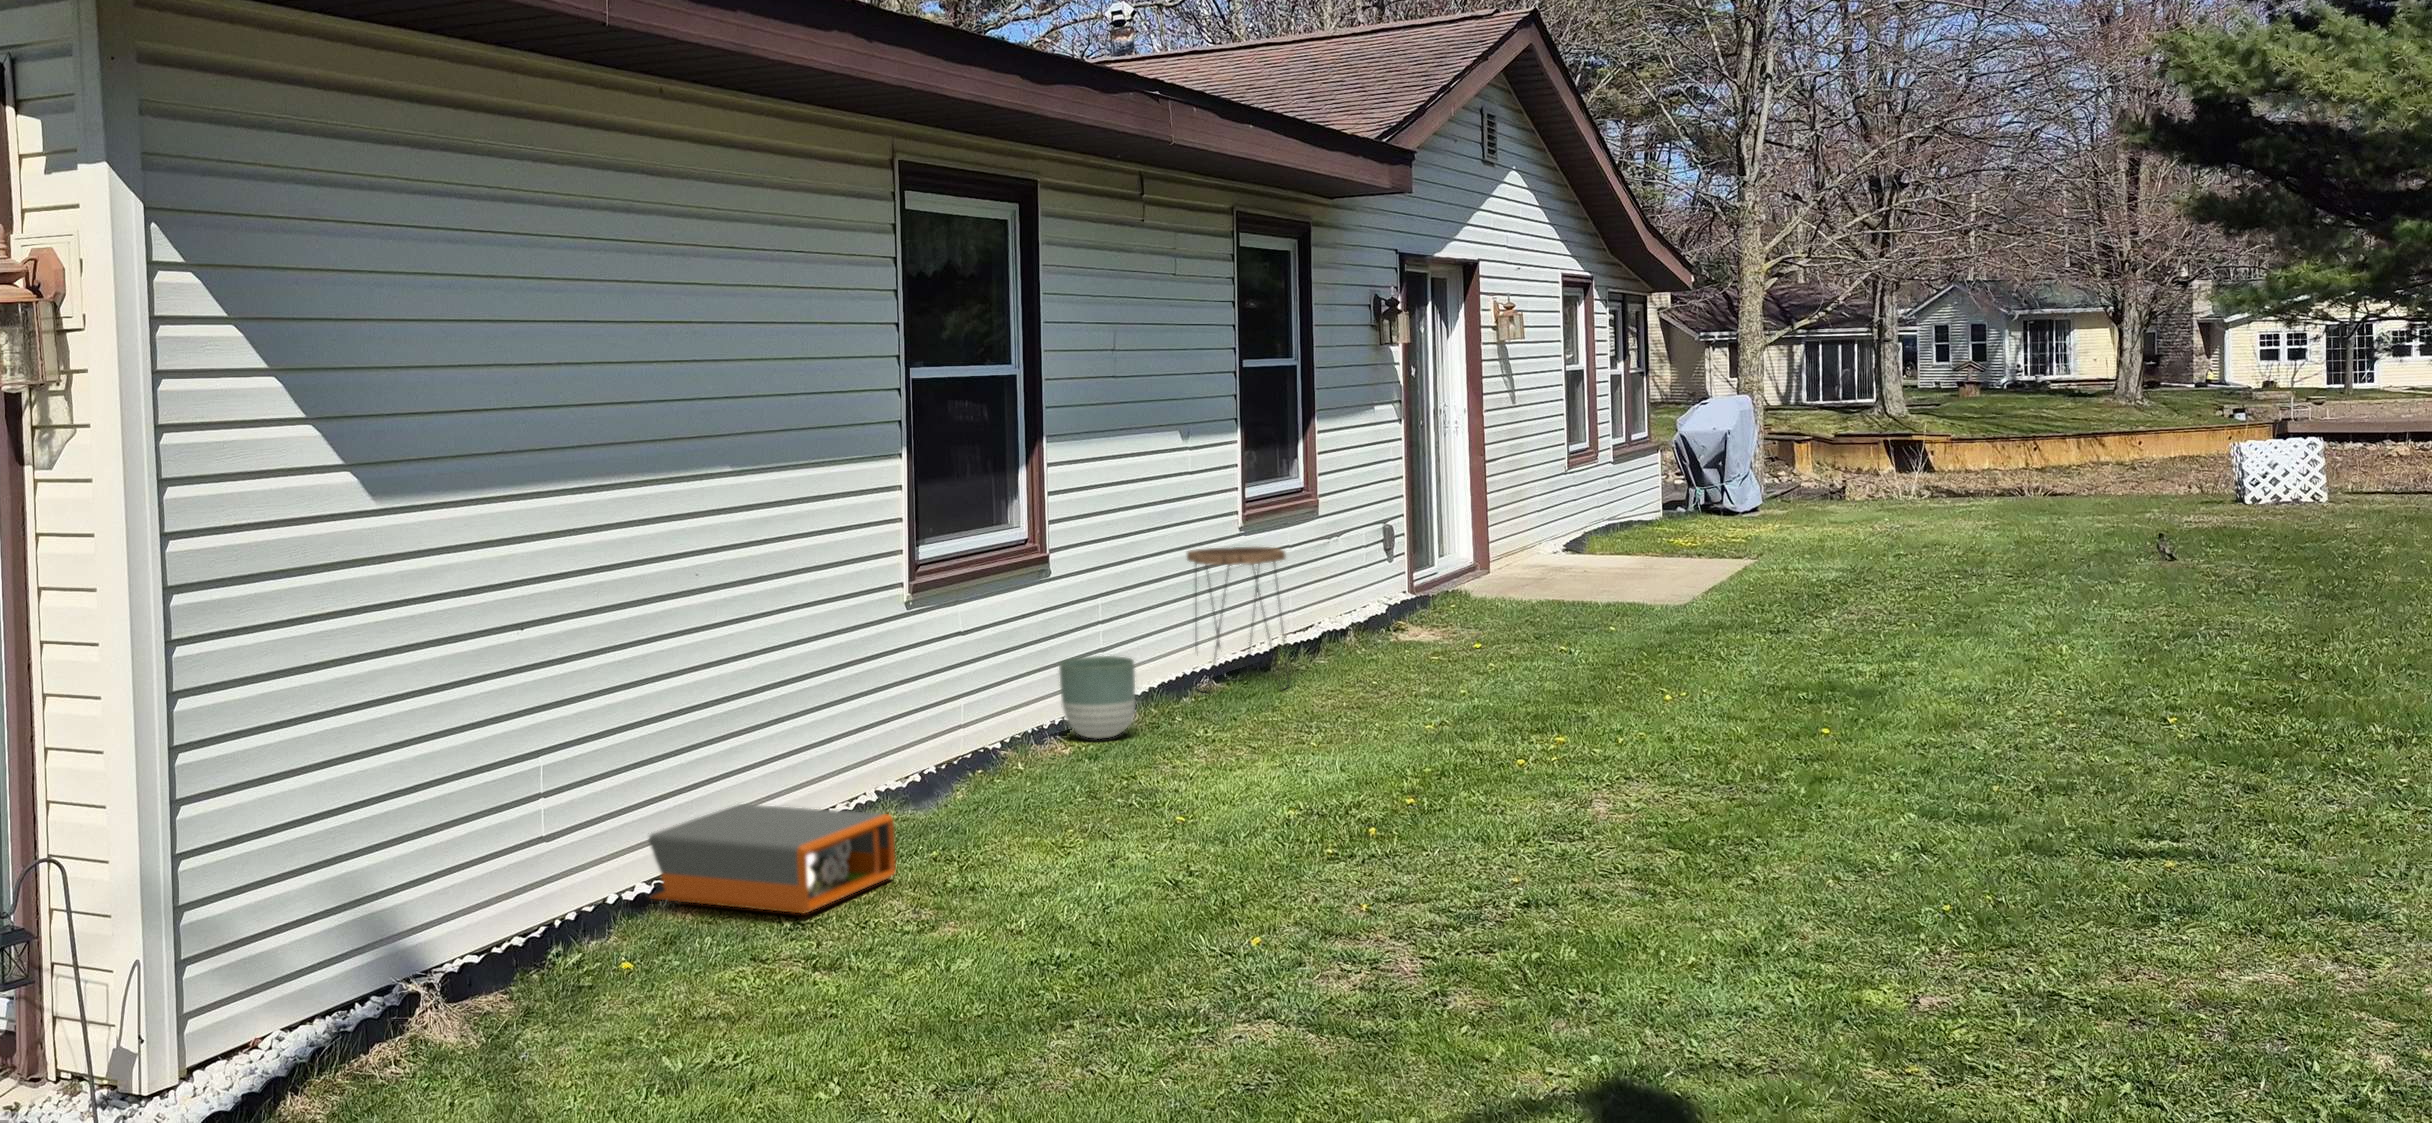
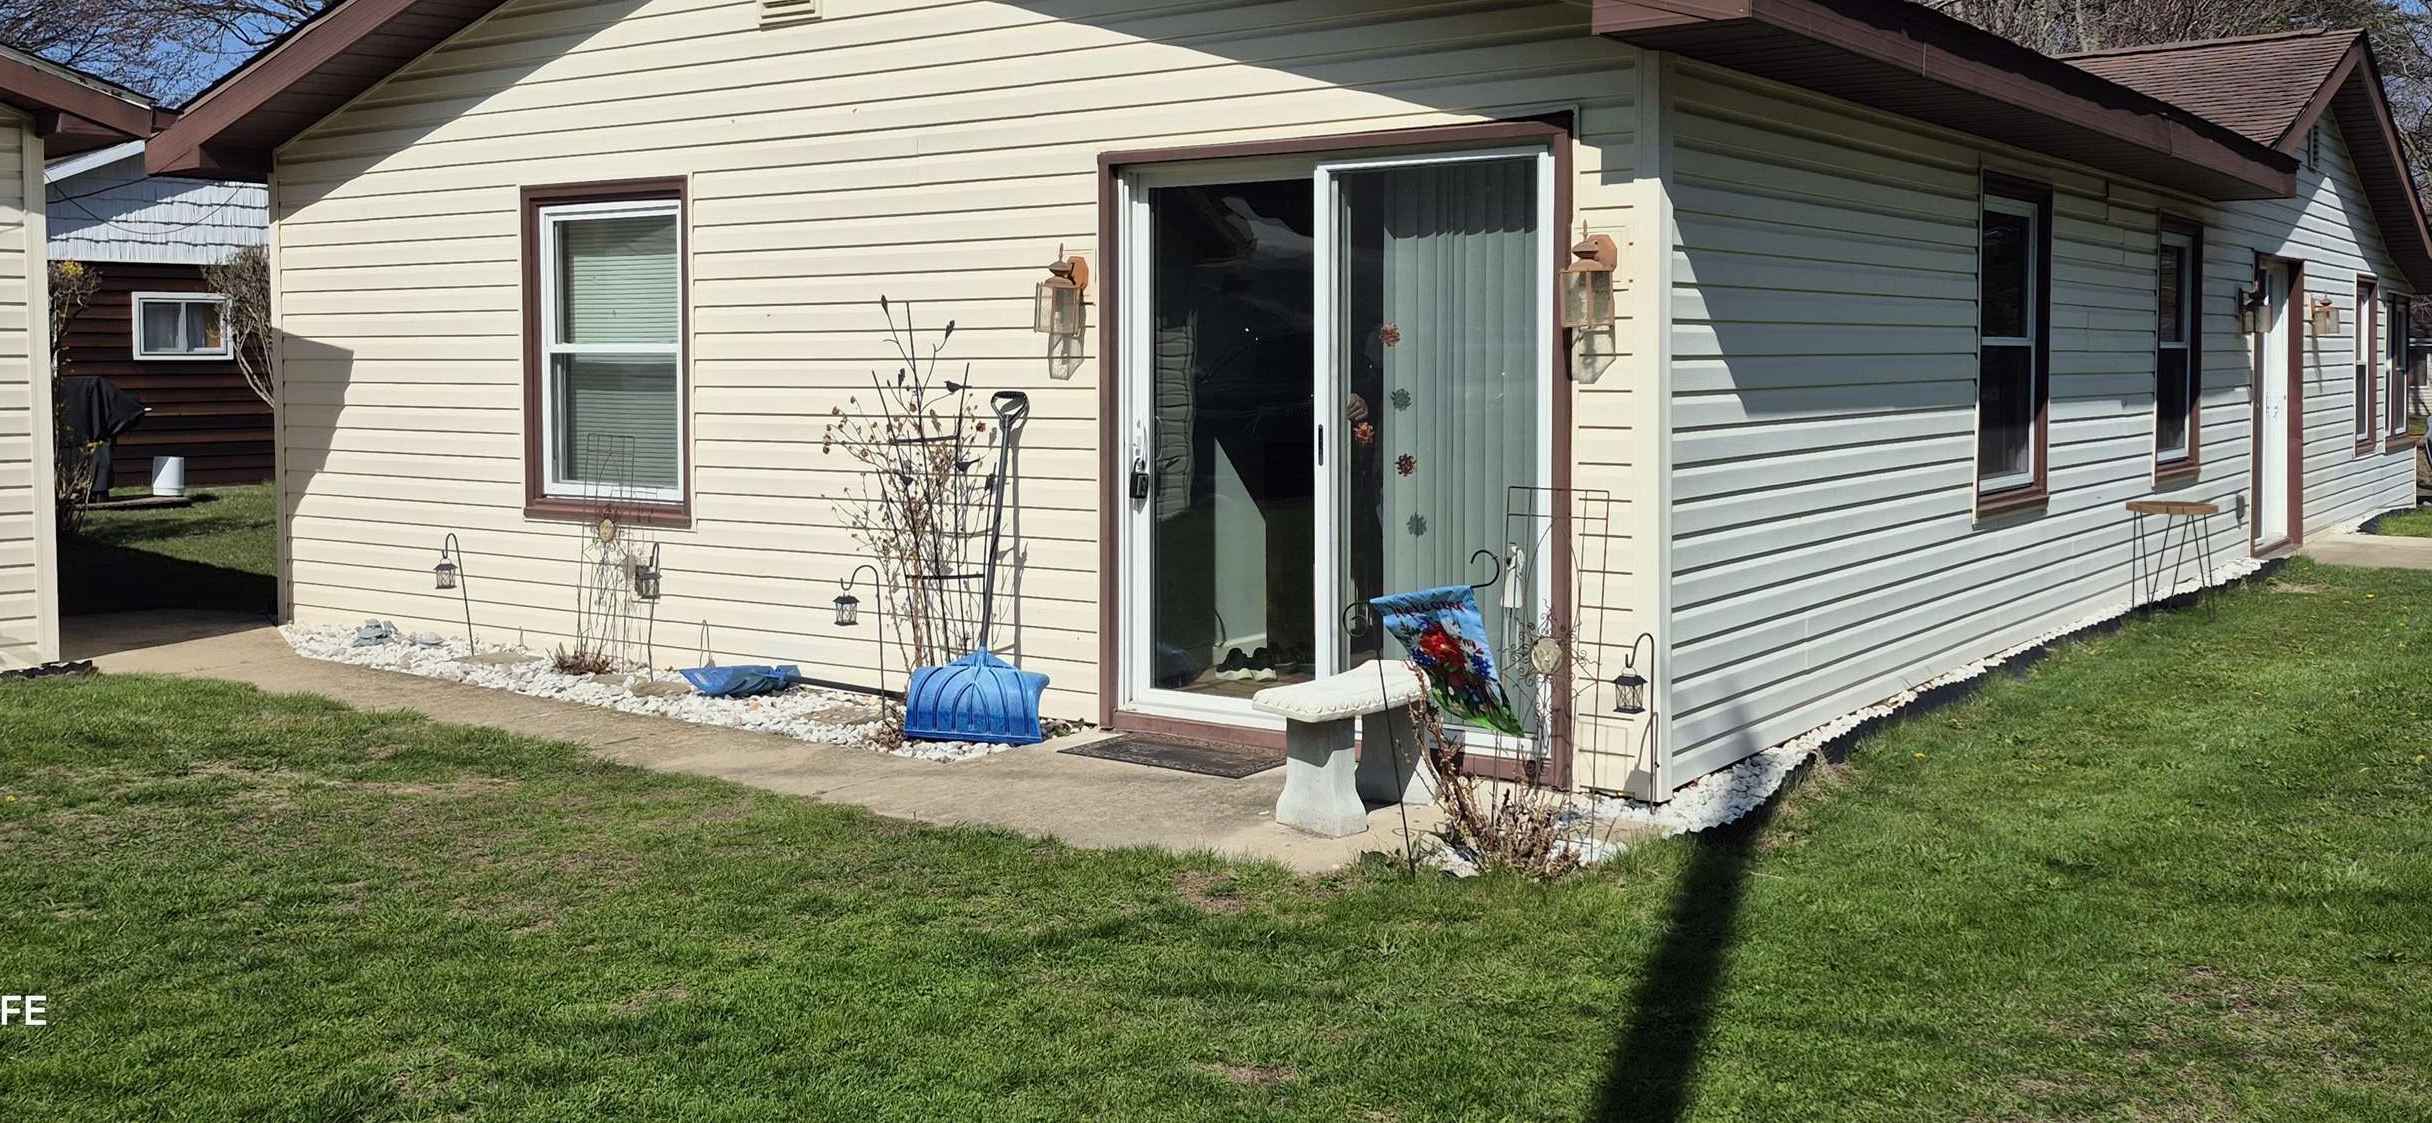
planter: present [1059,656,1135,739] -> none [2057,581,2123,647]
storage box: present [649,804,896,913] -> none [1858,666,2045,743]

